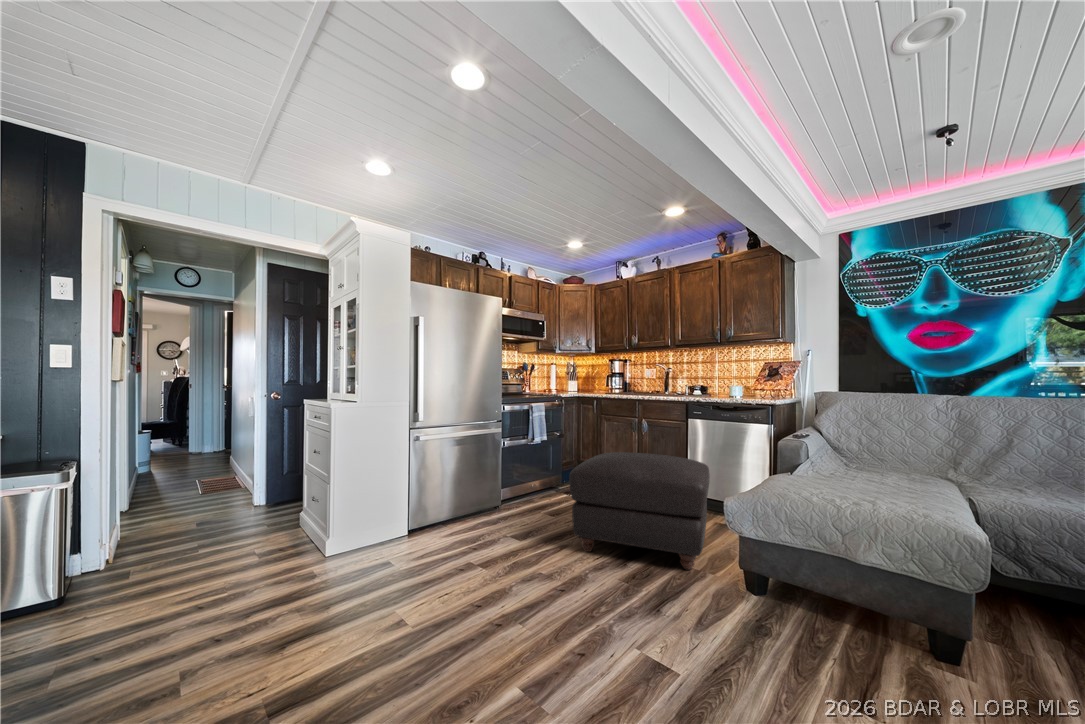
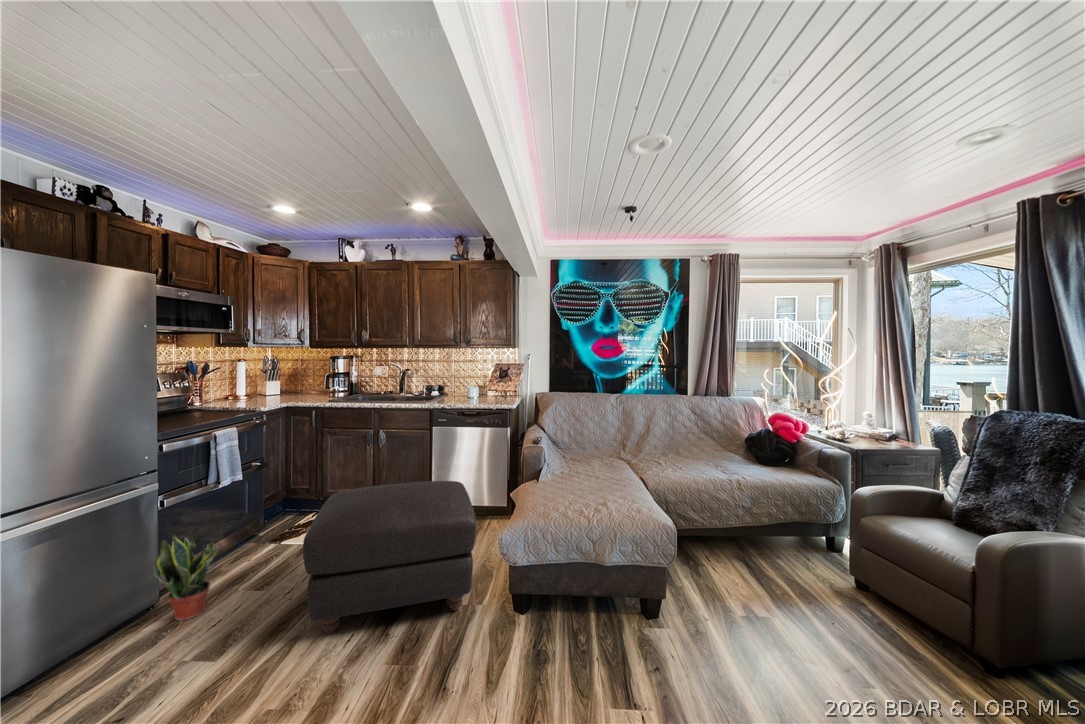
potted plant: none [496,460,527,520] -> present [154,536,218,620]

